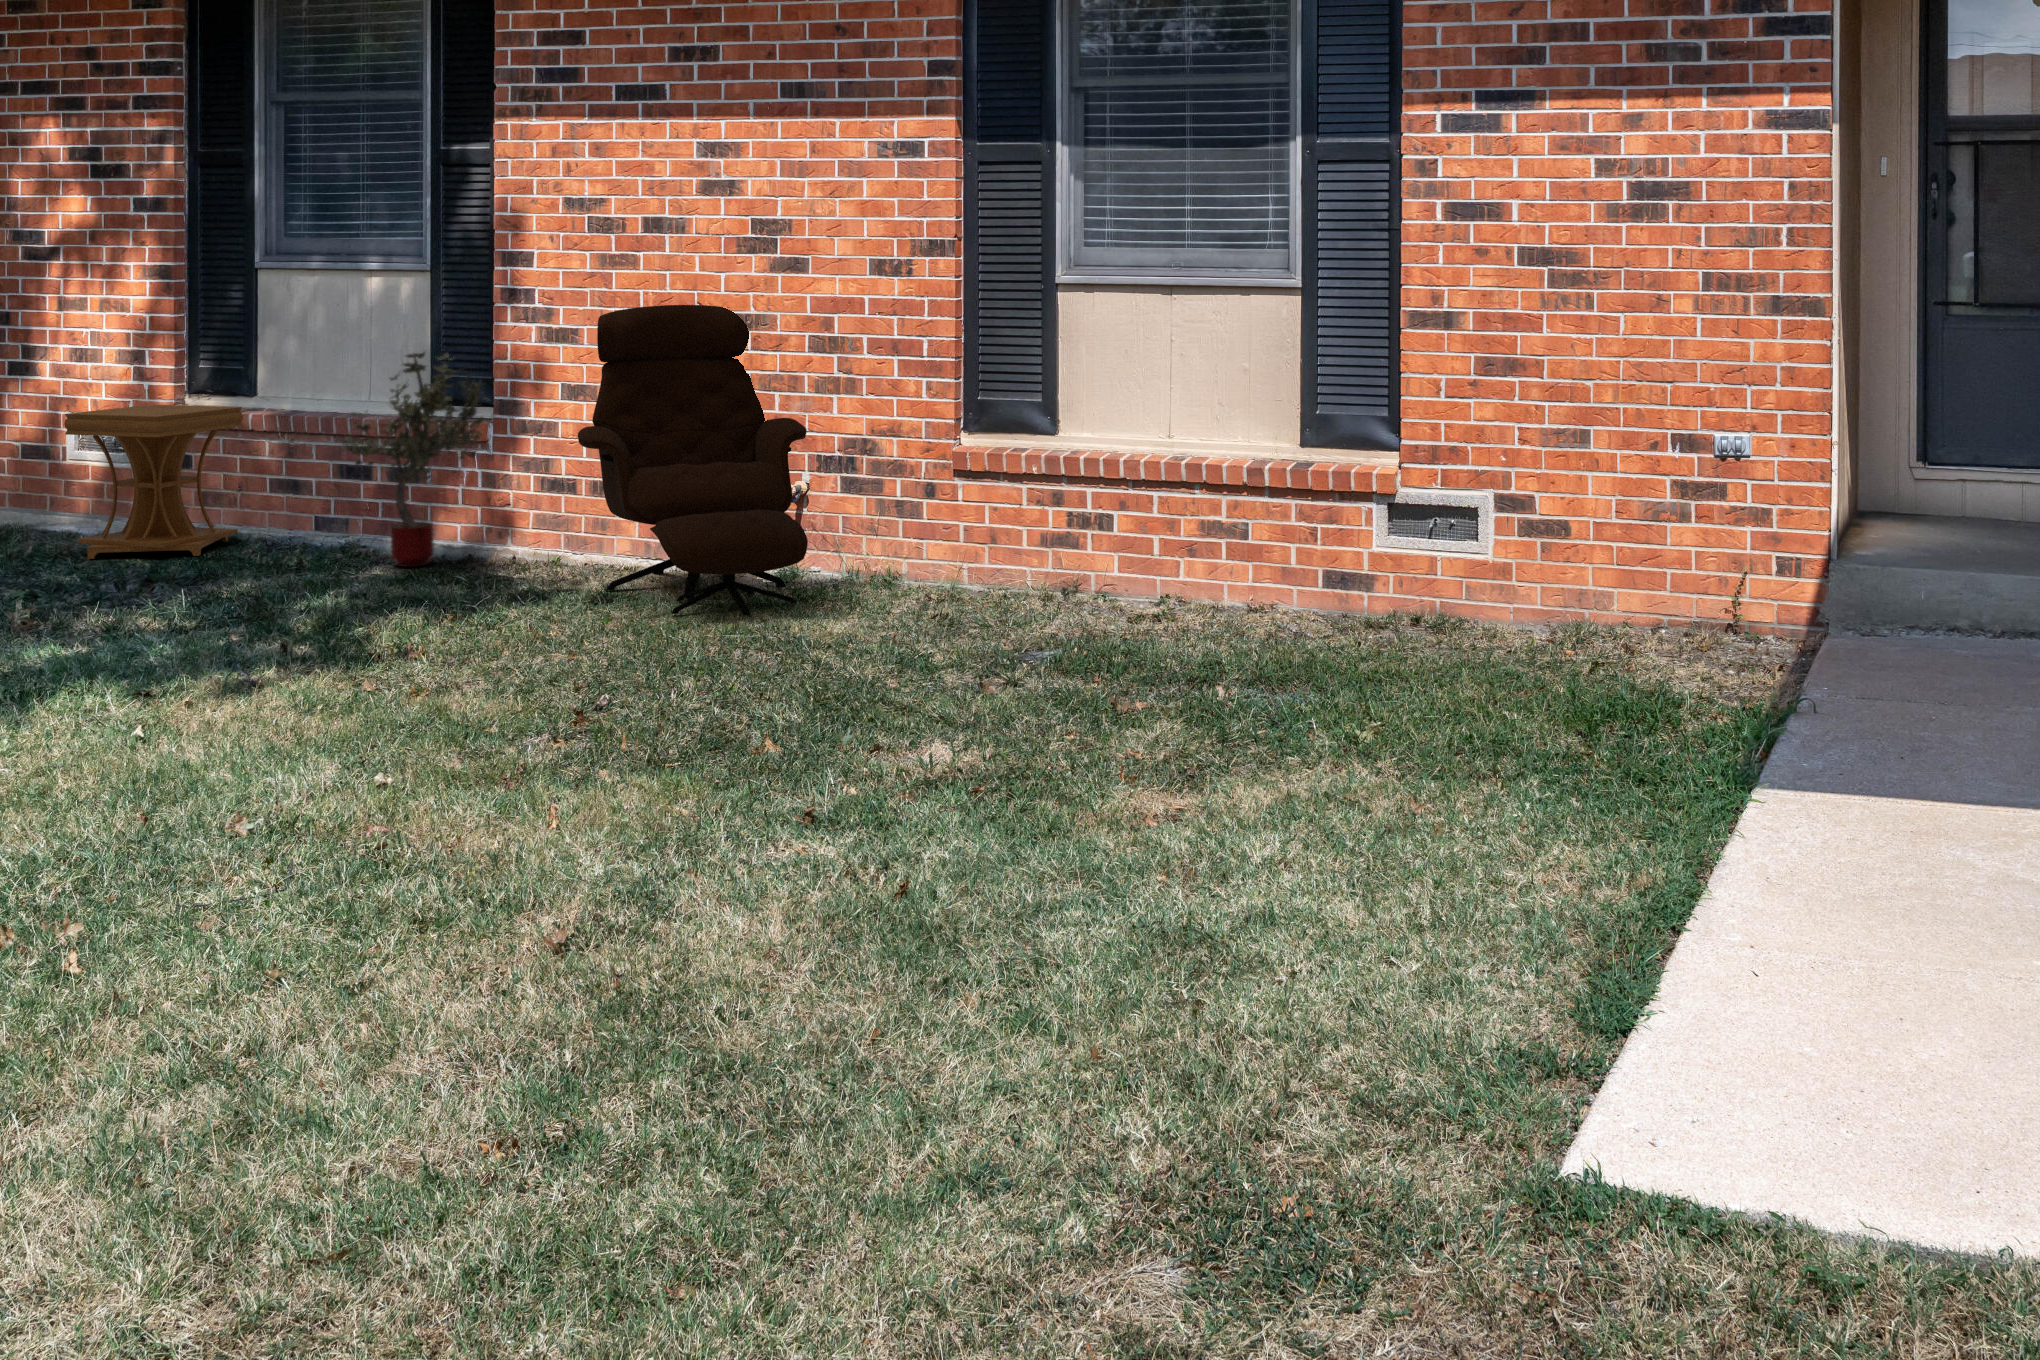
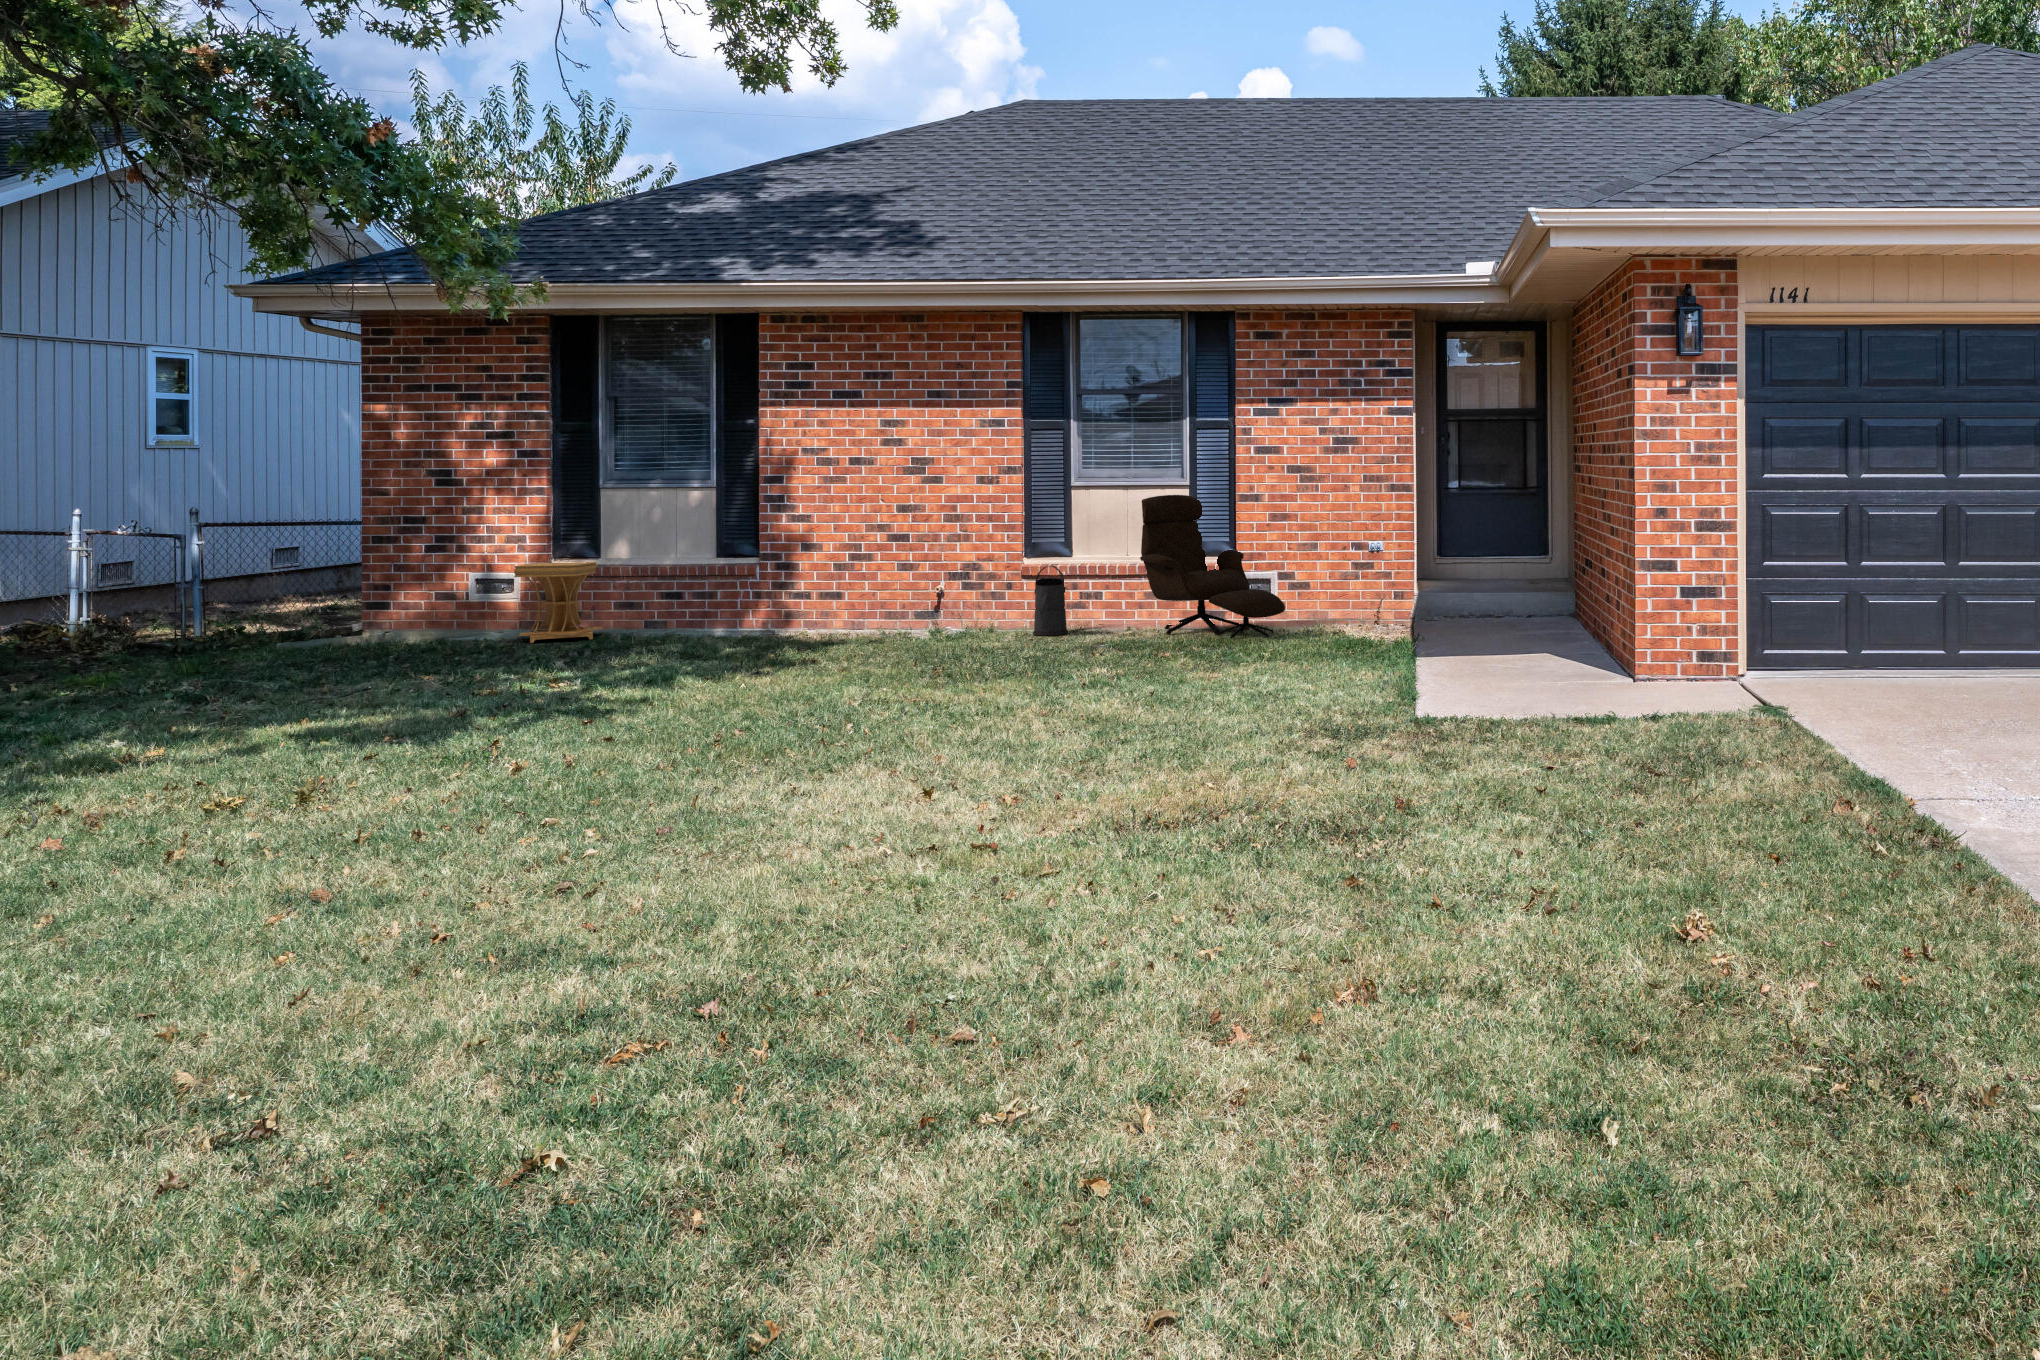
lounge chair: present [578,305,808,615] -> present [1140,495,1285,638]
potted tree: present [342,352,489,567] -> none [681,526,771,637]
watering can: none [946,459,1043,612] -> present [1033,565,1068,636]

